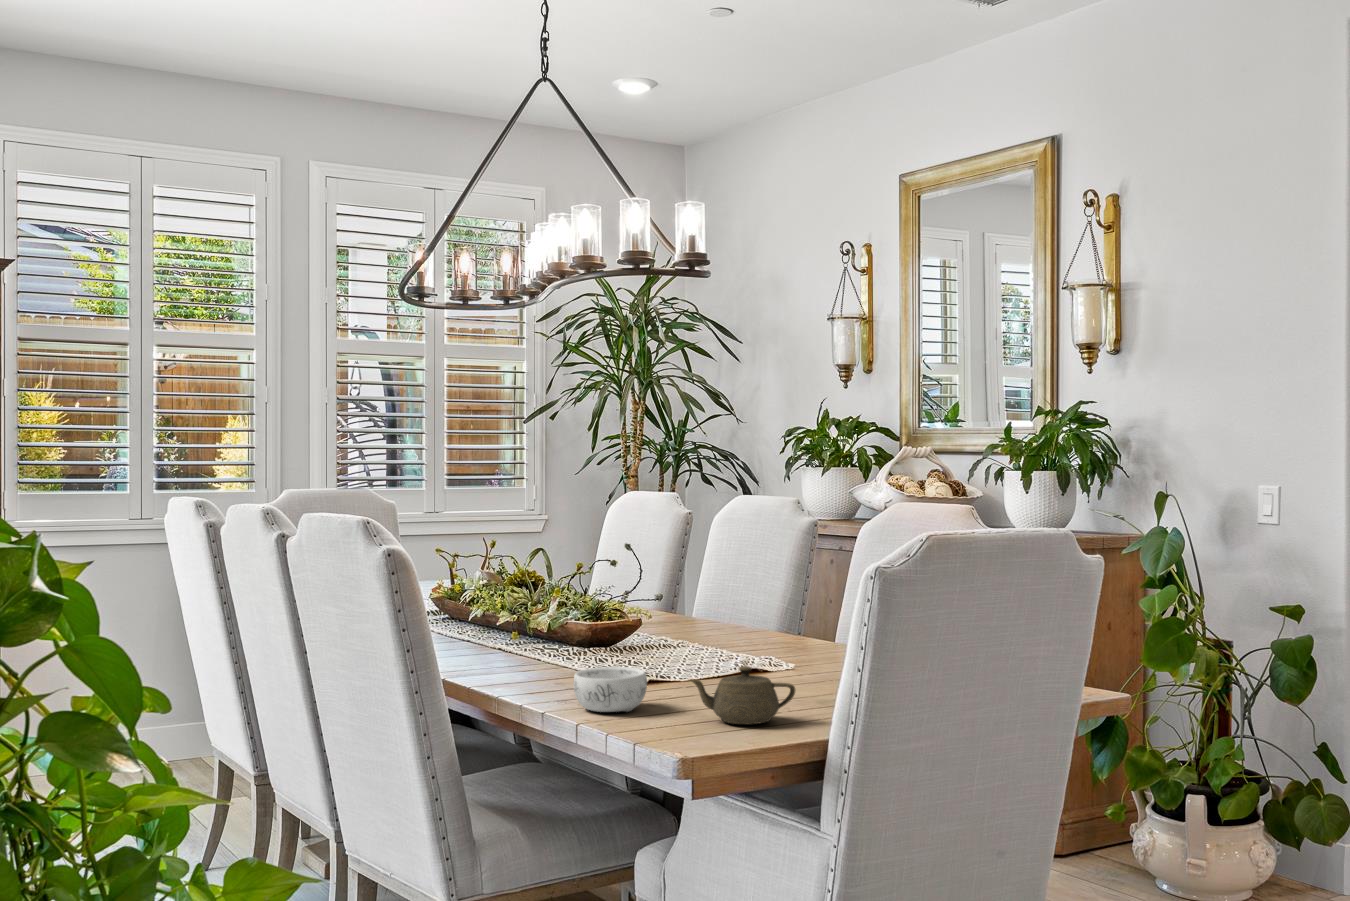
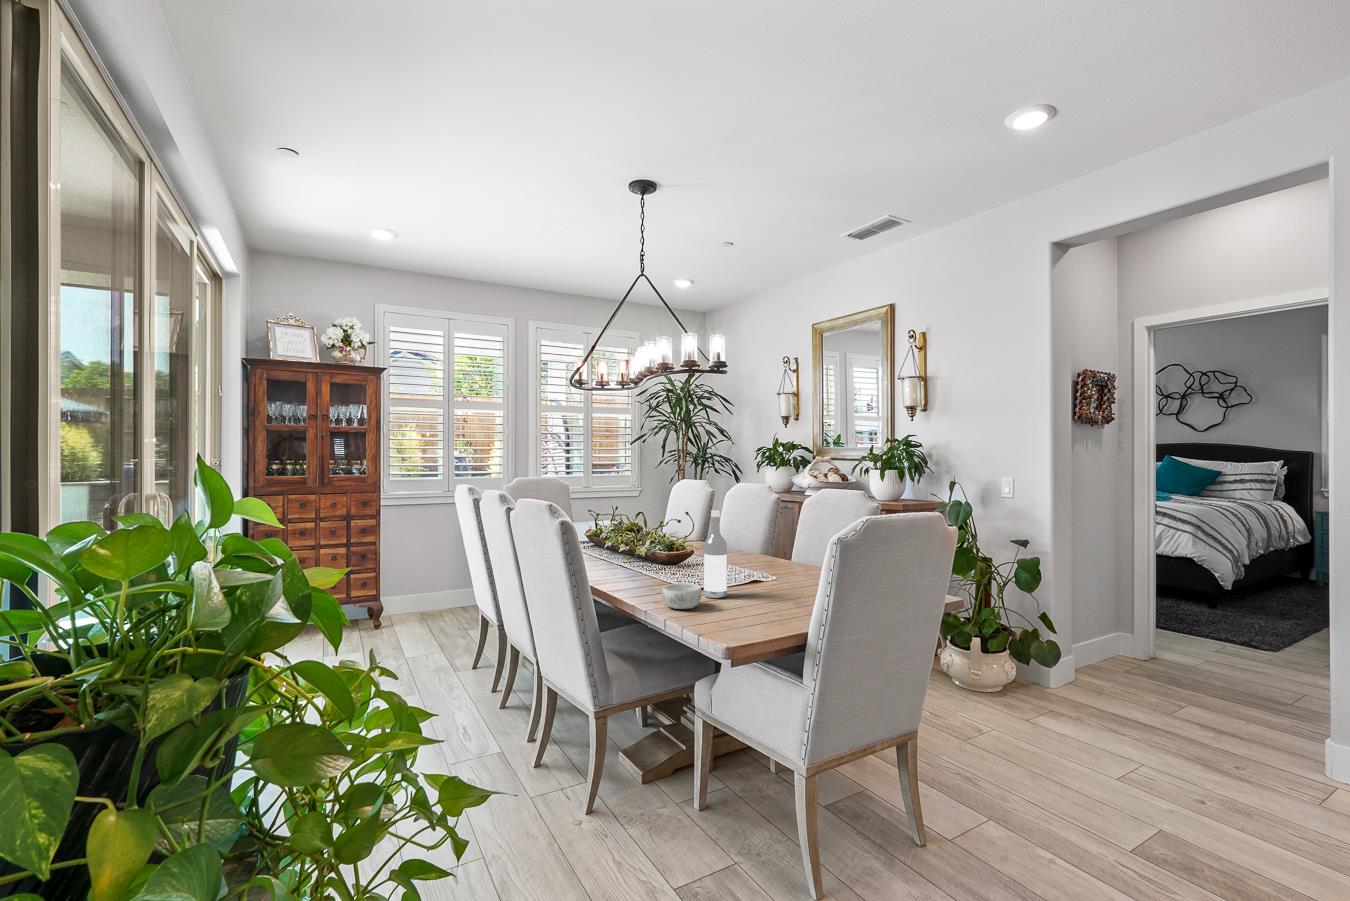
wine bottle: none [654,533,698,697] -> present [704,510,727,598]
teapot: present [690,666,795,724] -> none [725,586,784,618]

